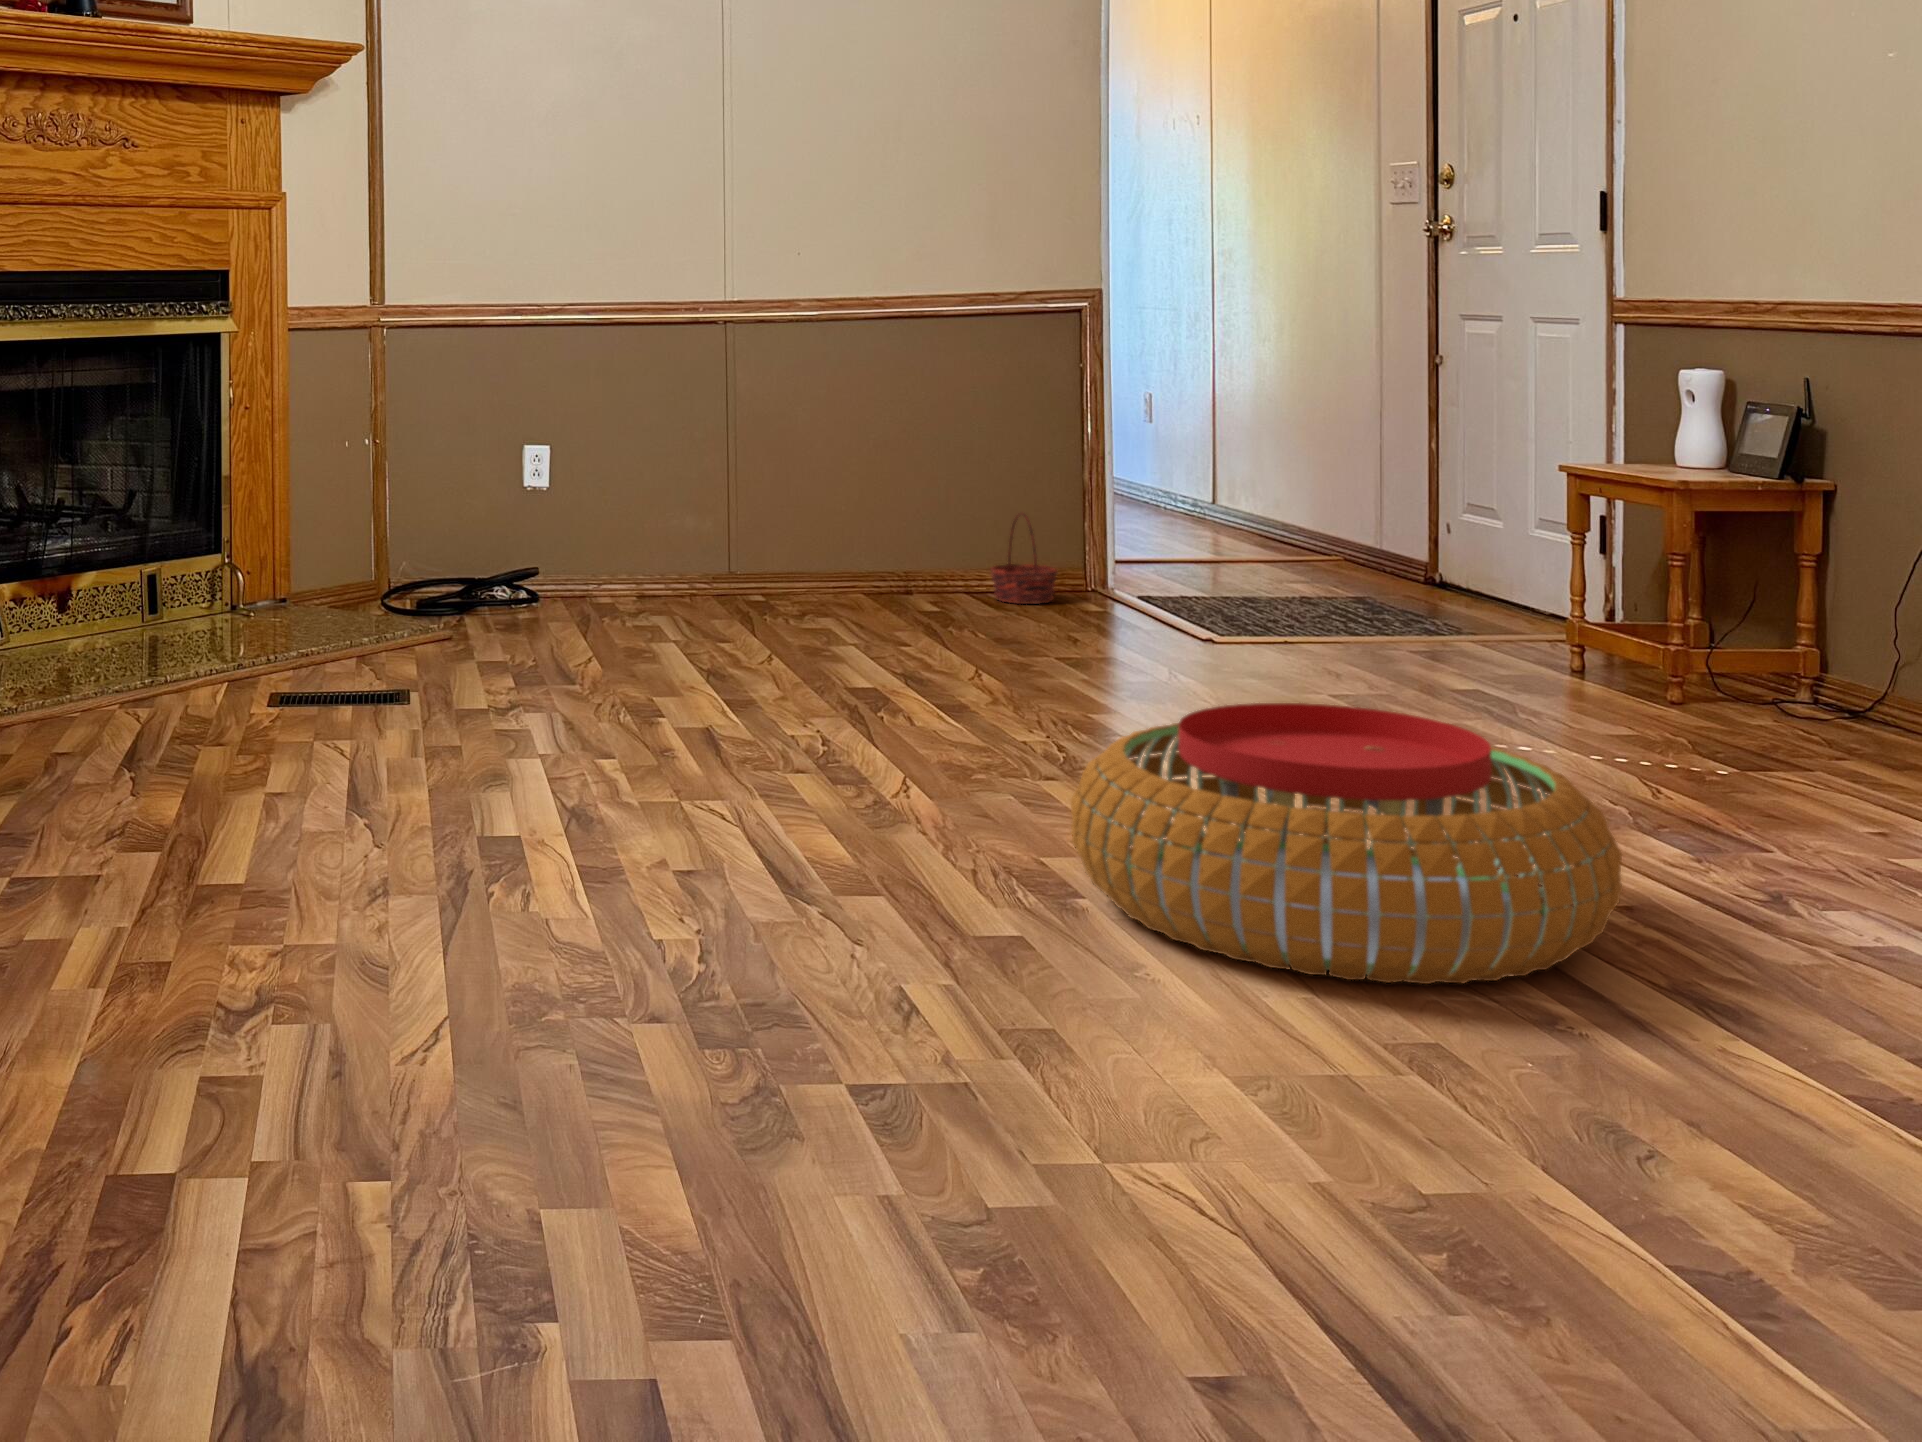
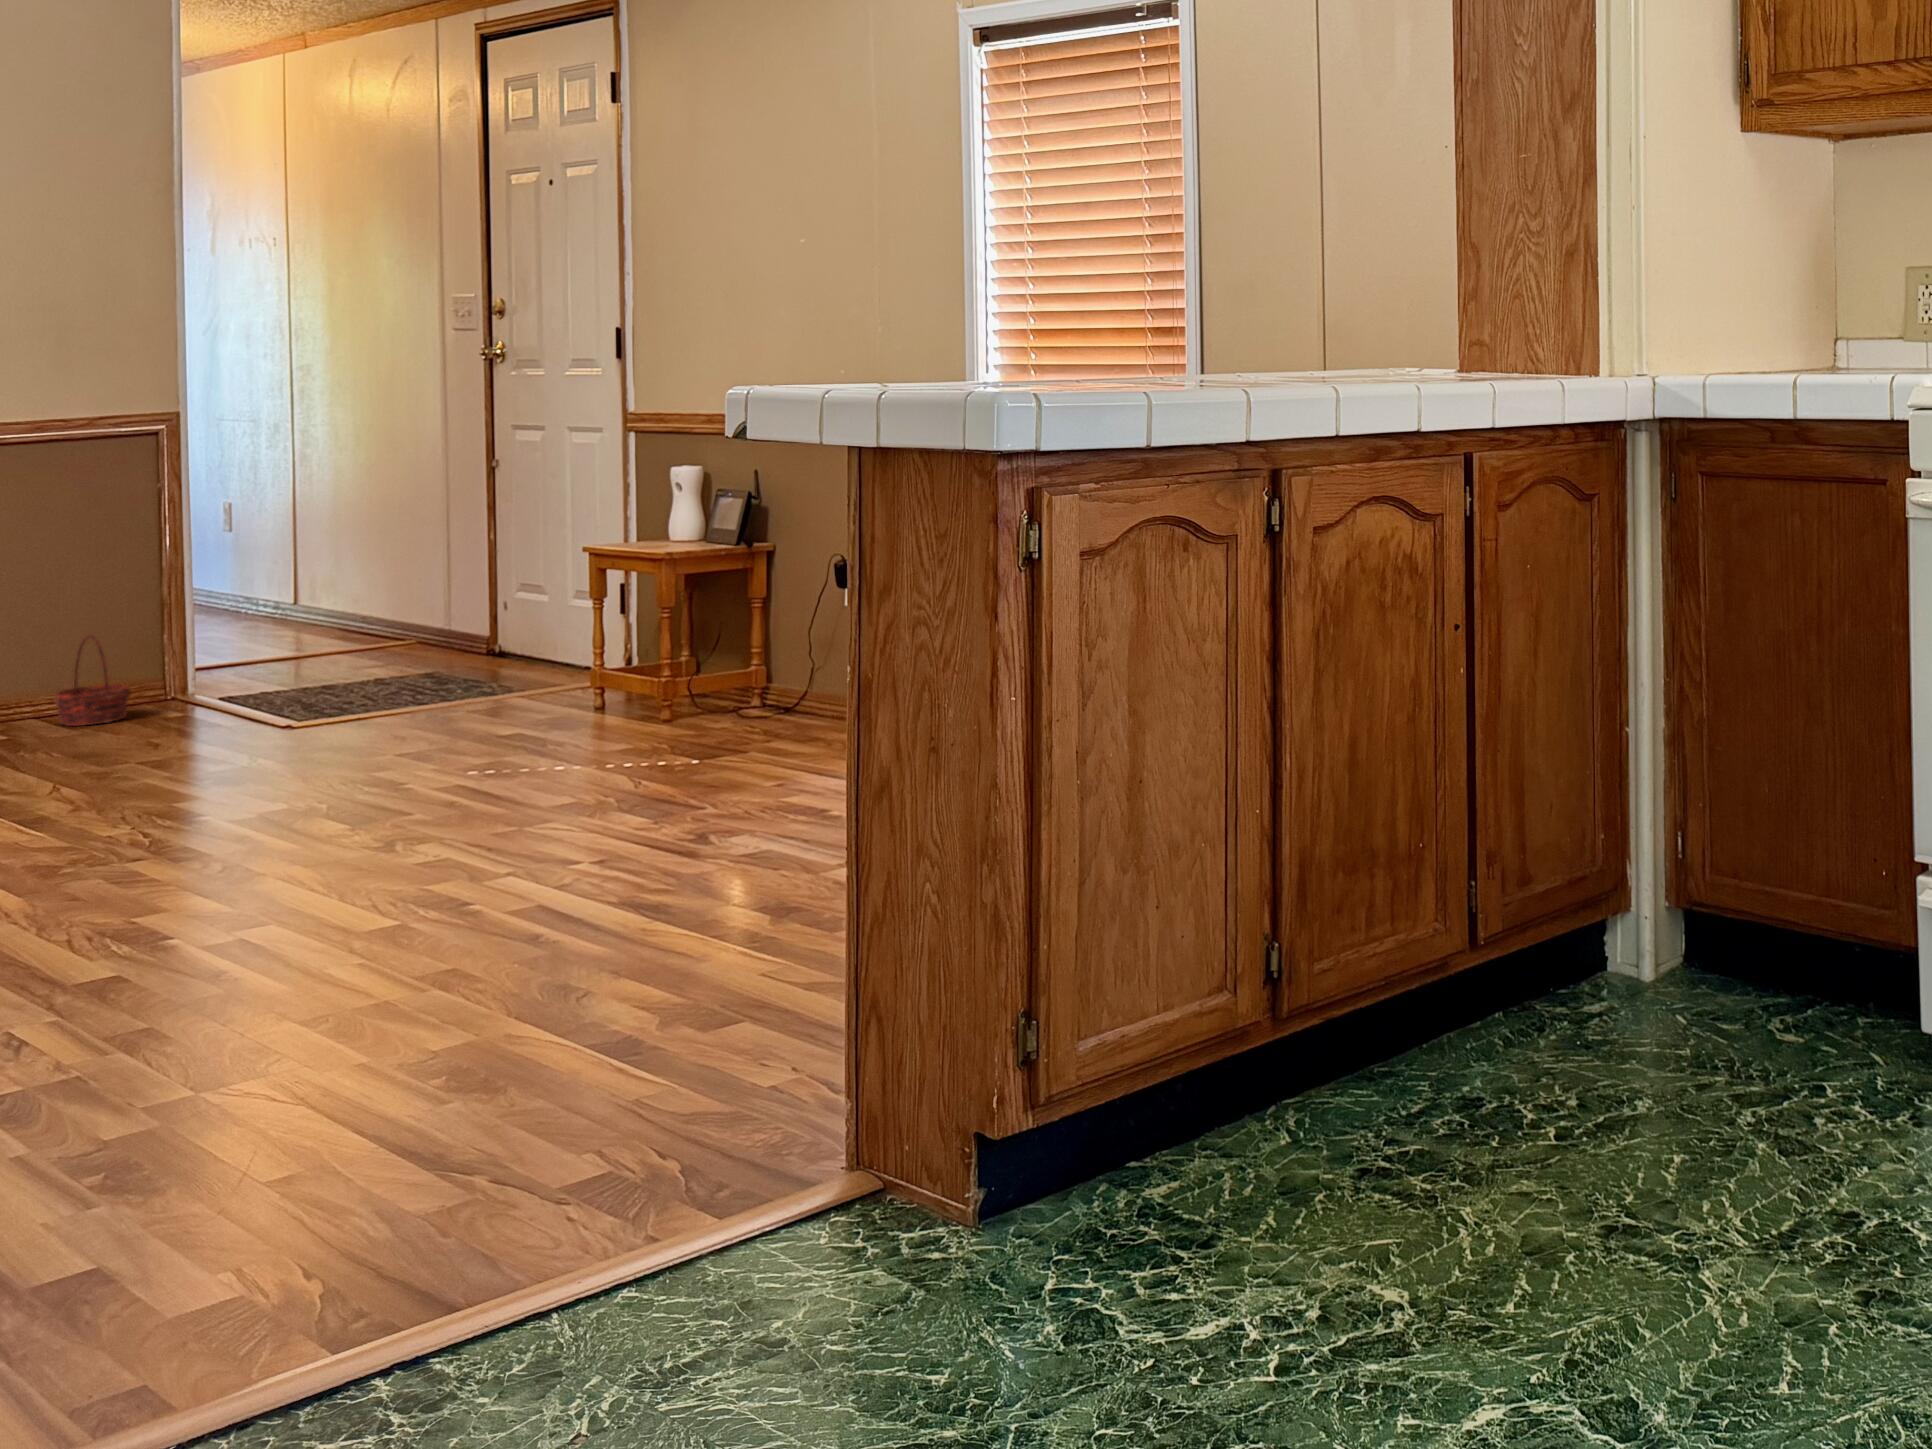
pouf: present [1071,703,1622,984] -> none [163,747,585,948]

